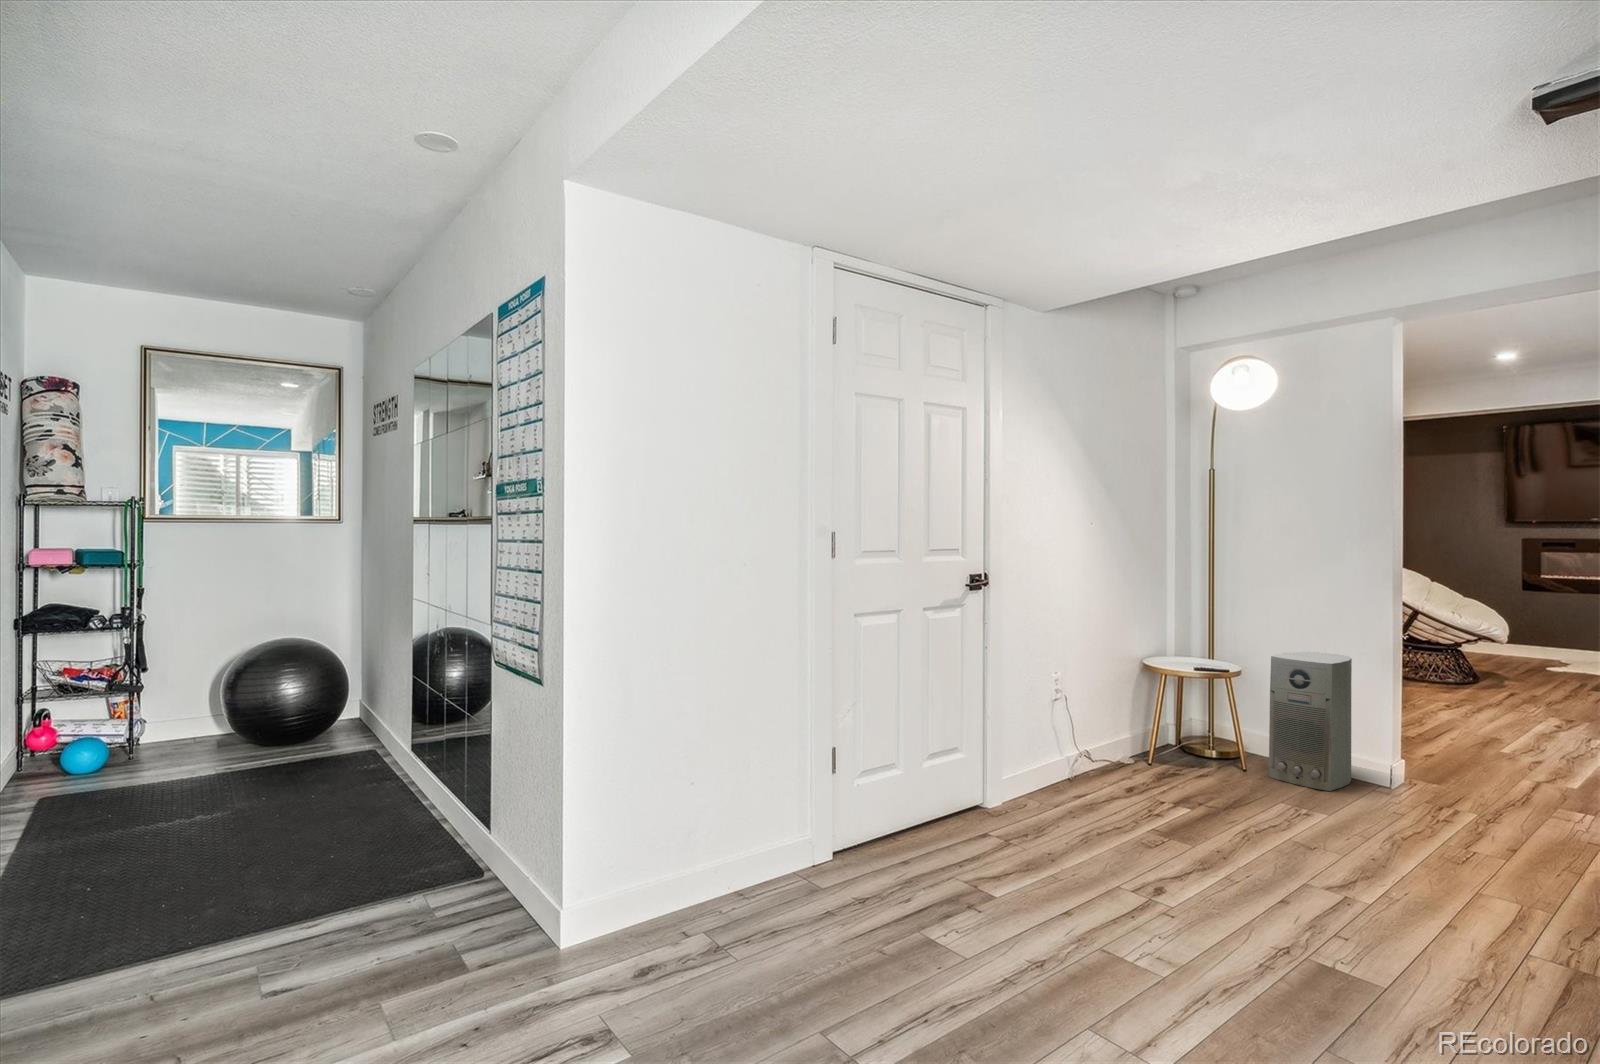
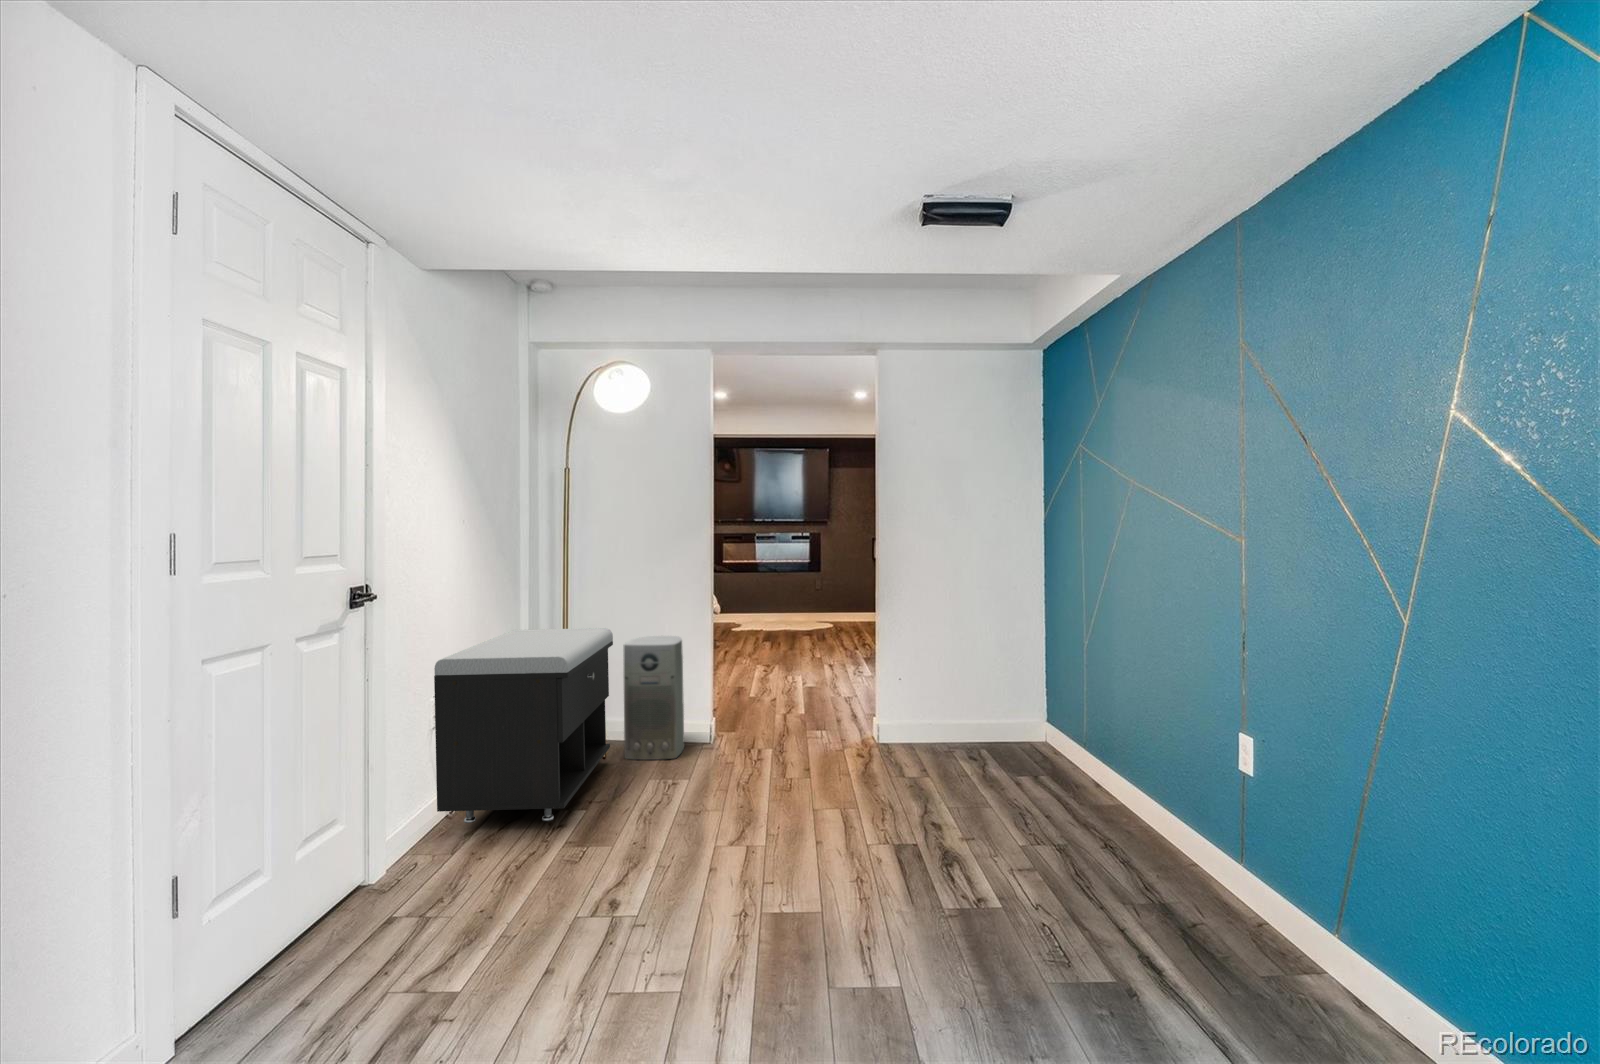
storage bench: none [1056,627,1255,807] -> present [434,628,613,823]

